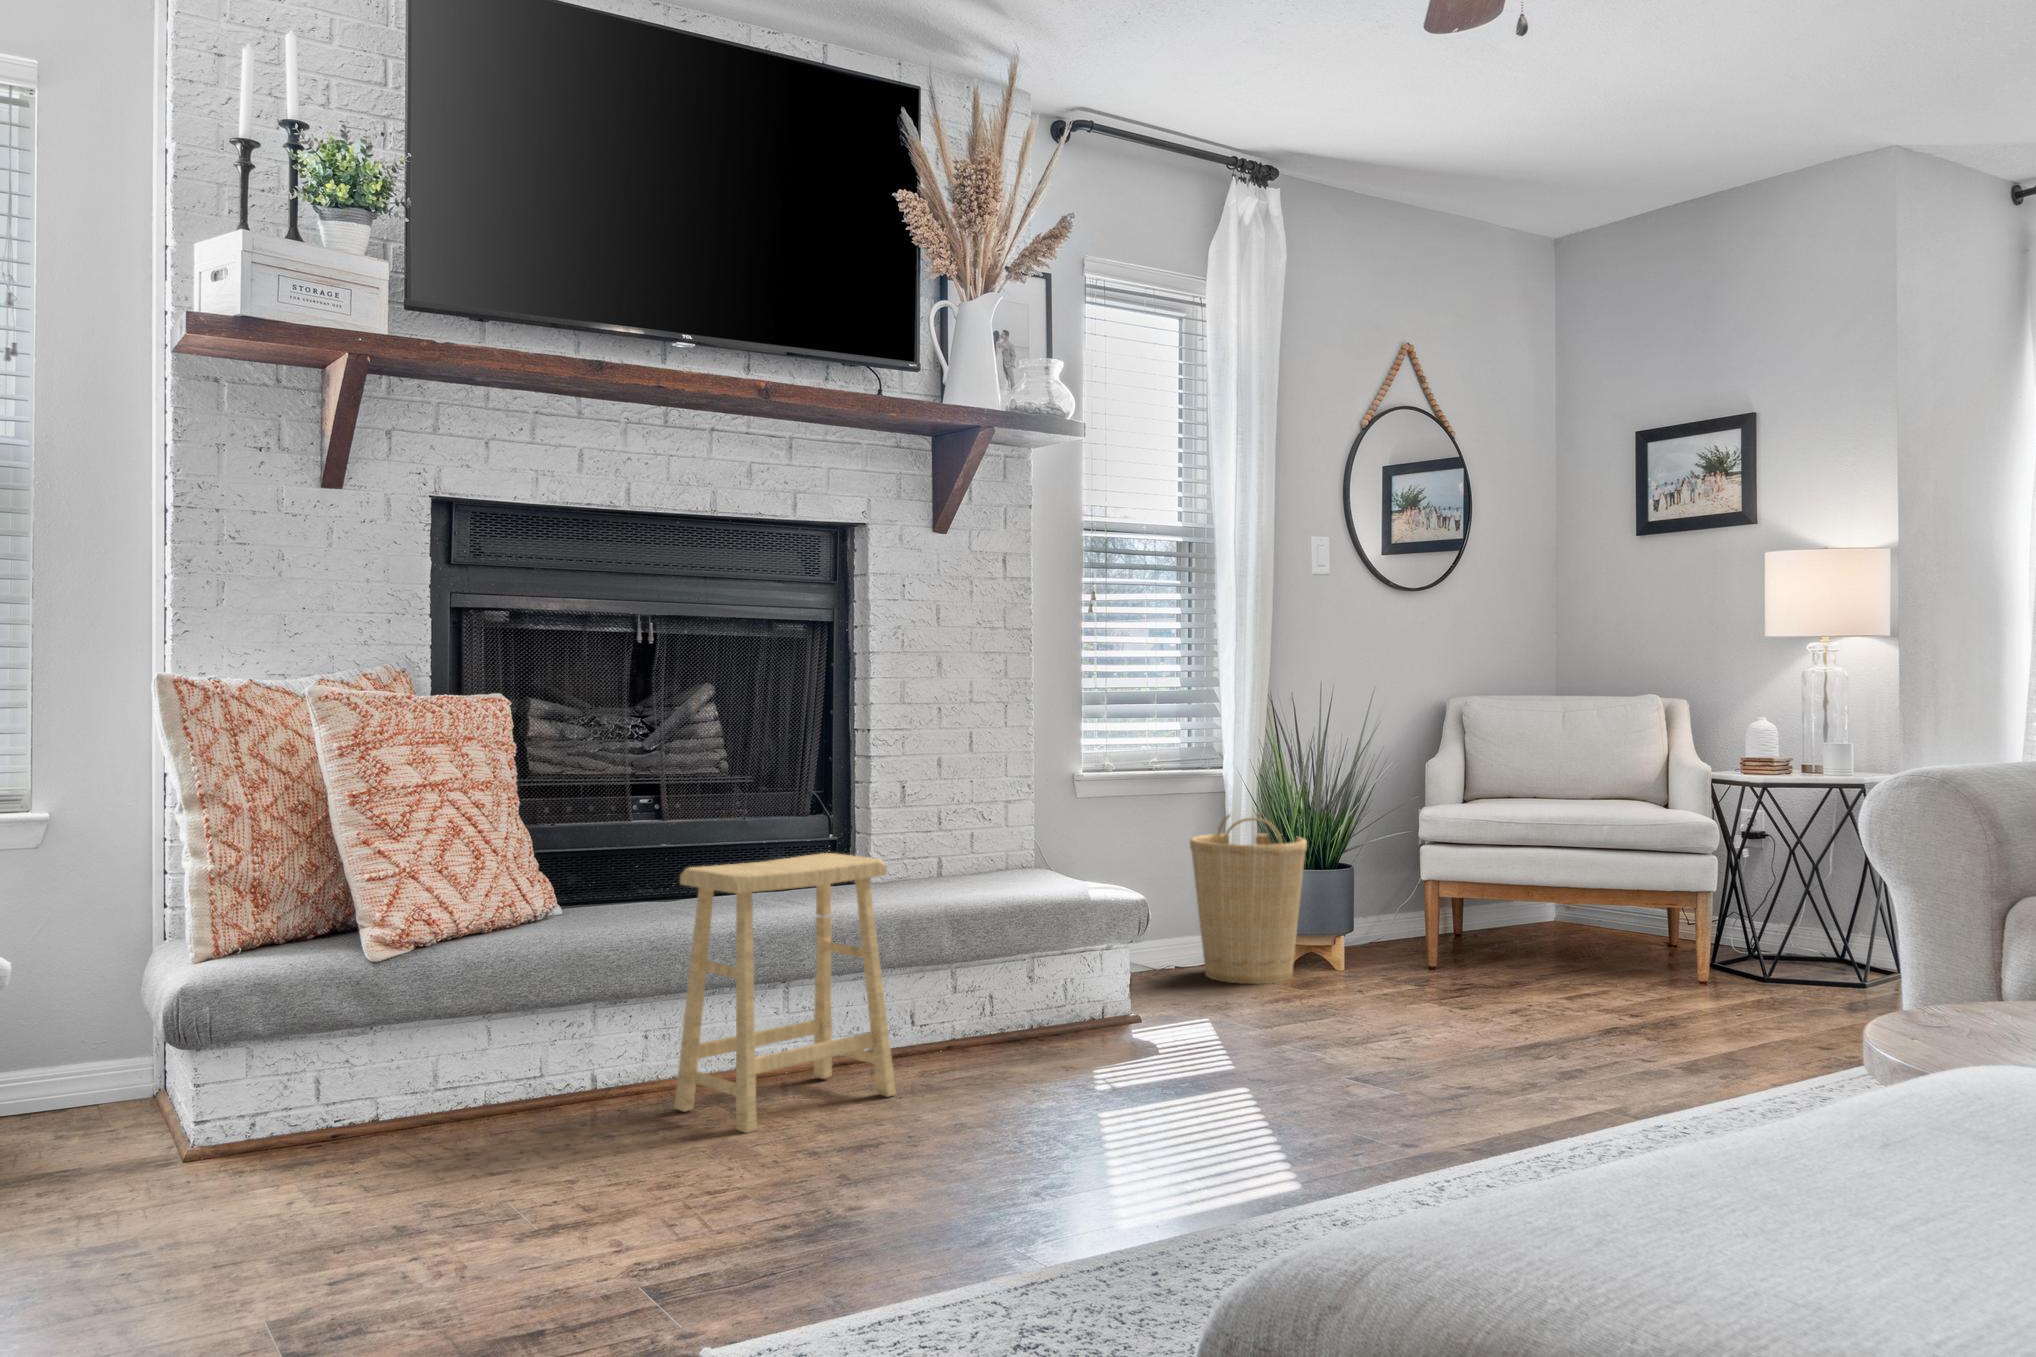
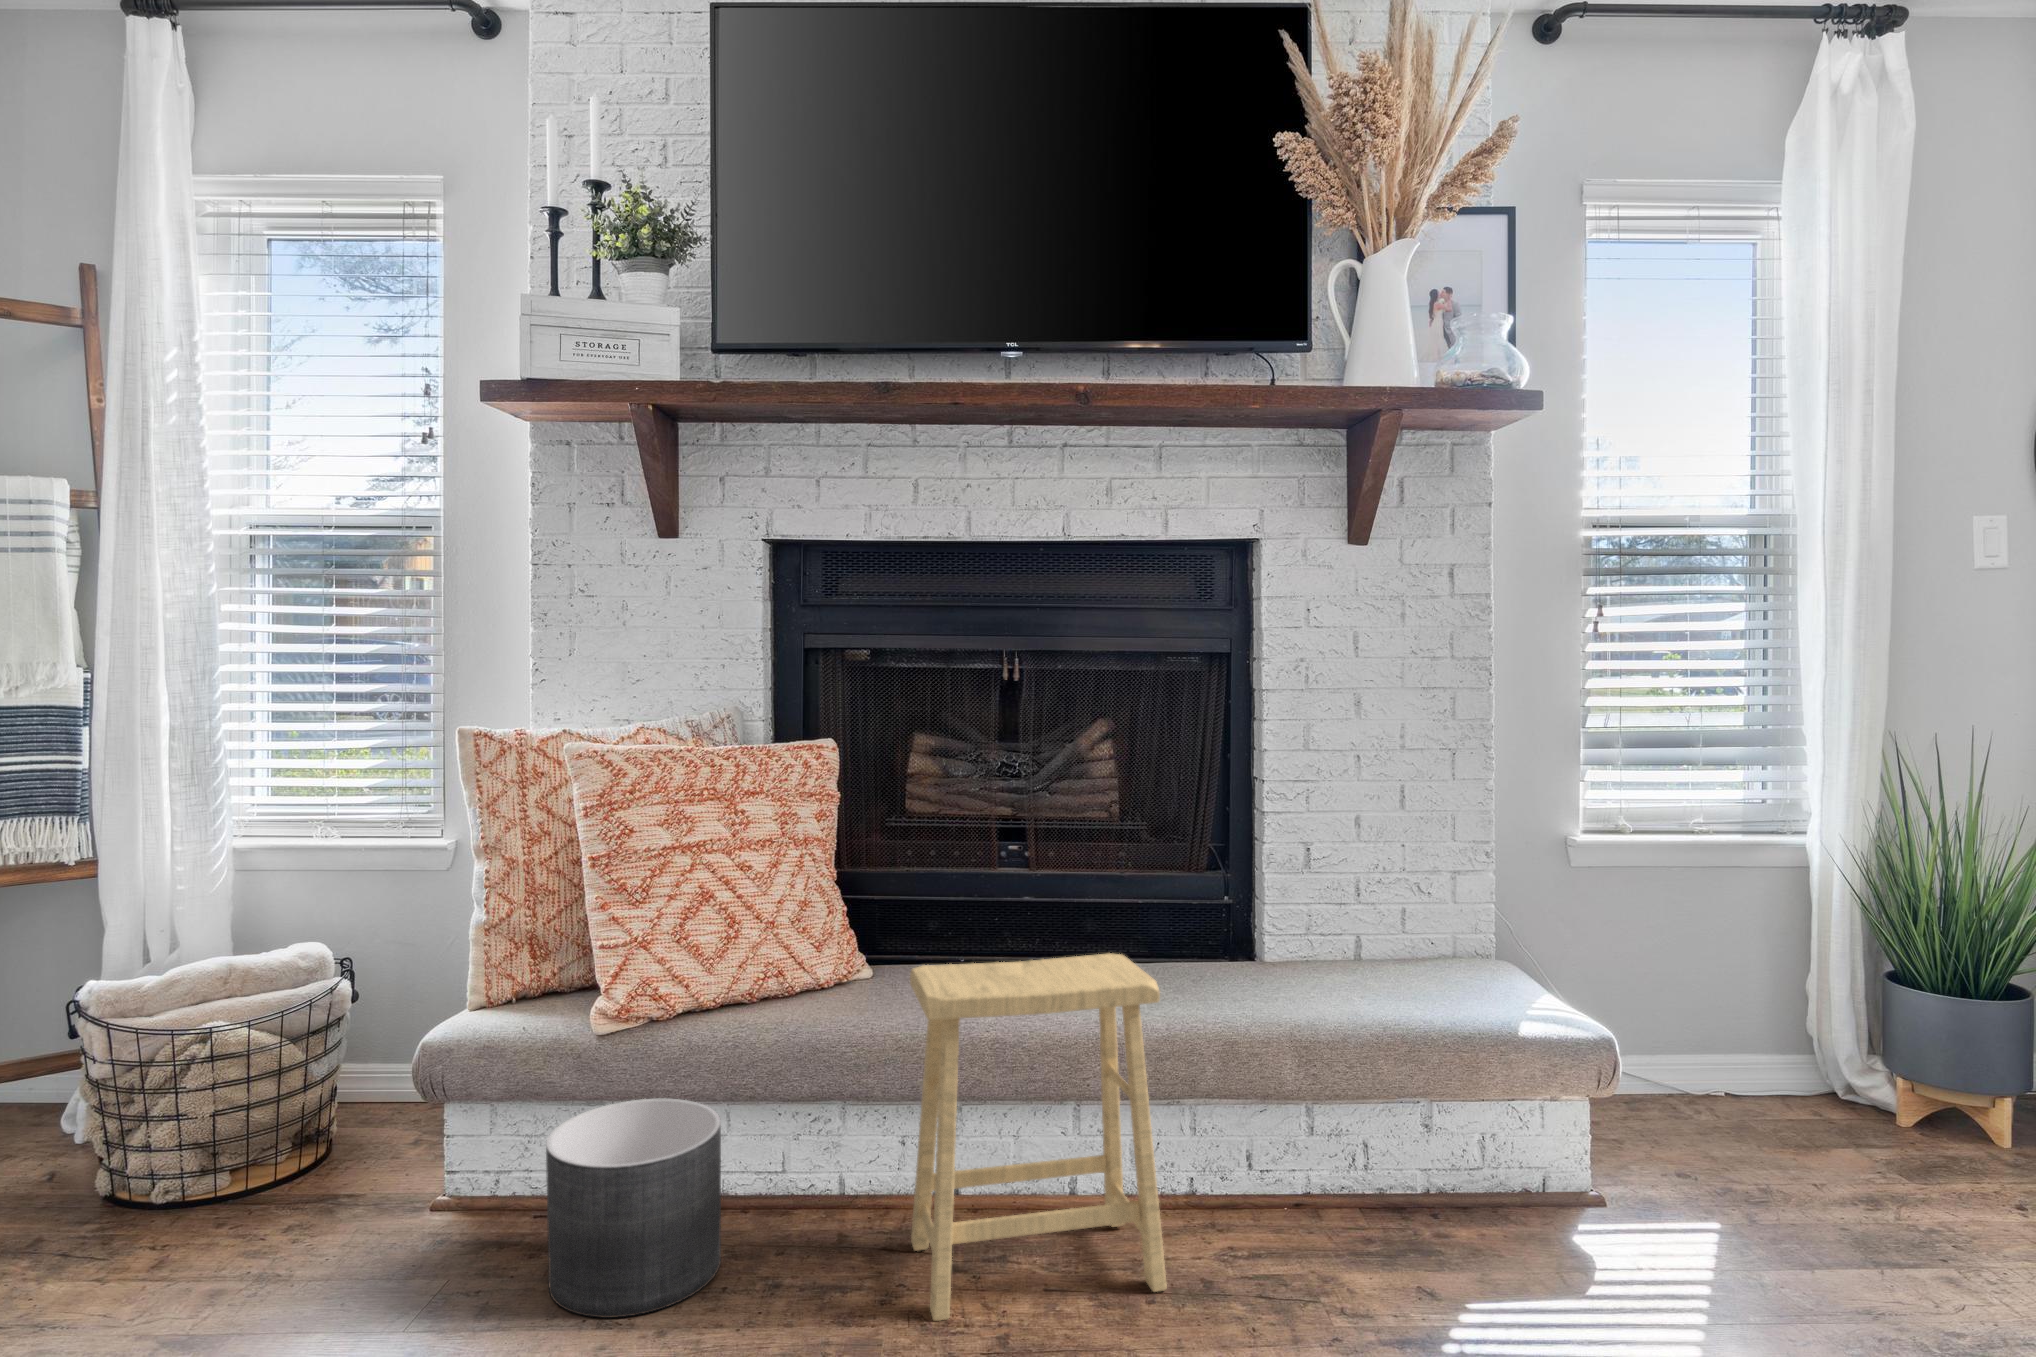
basket: present [1190,812,1307,984] -> none [1740,898,1938,1158]
planter: none [375,1012,536,1181] -> present [546,1098,721,1318]

